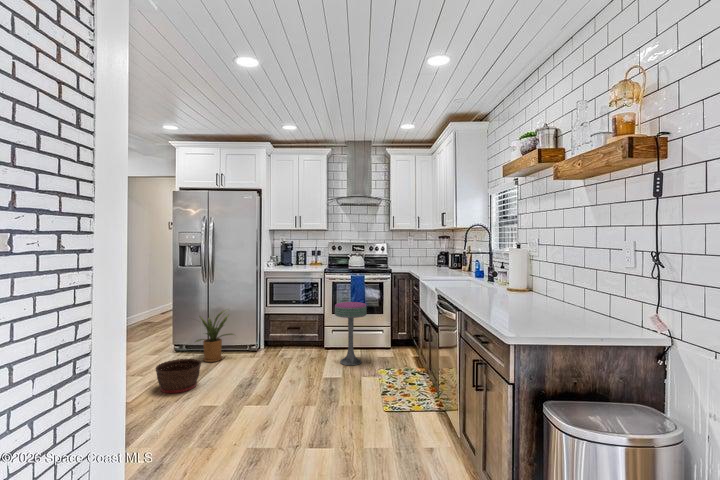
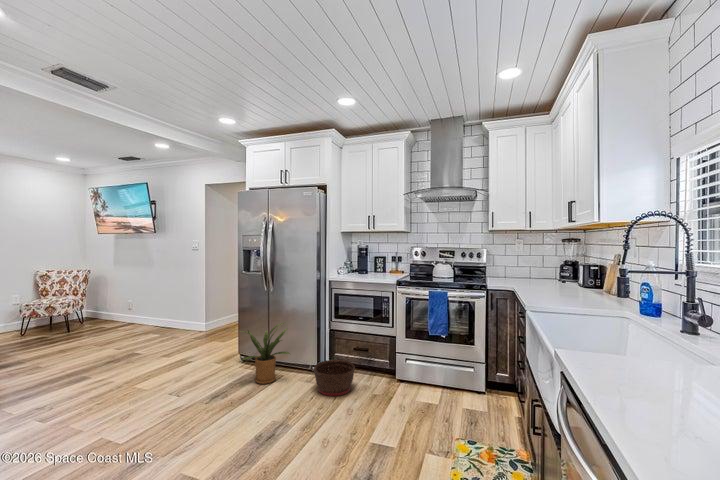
bar stool: present [335,302,367,365] -> none [400,328,444,420]
basket: present [156,359,201,393] -> present [314,360,355,396]

